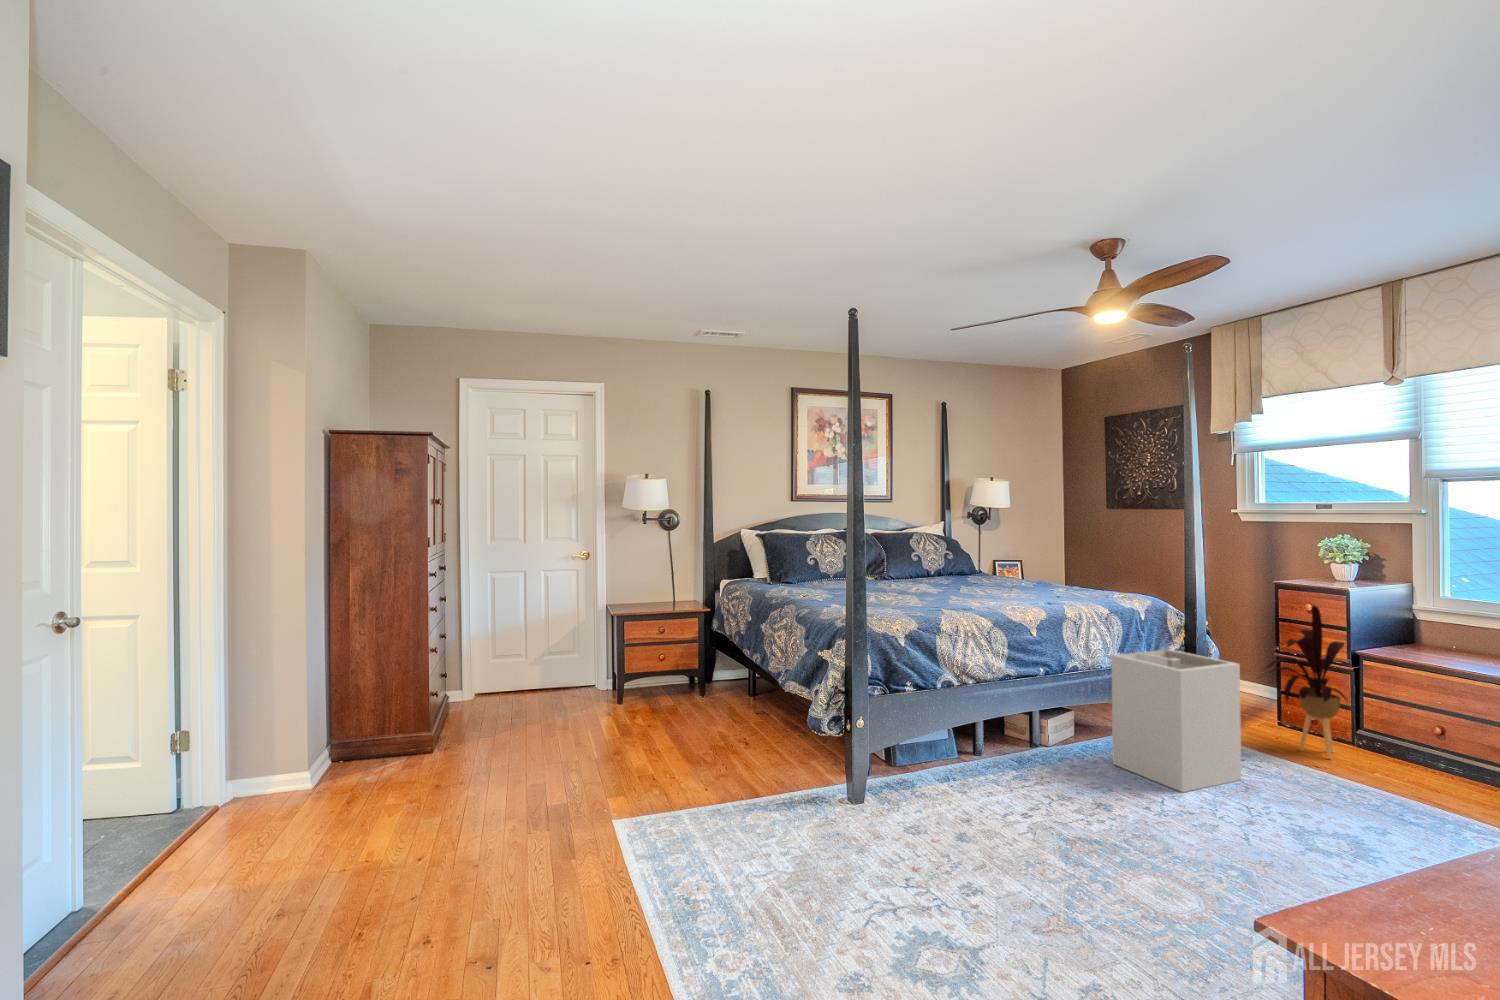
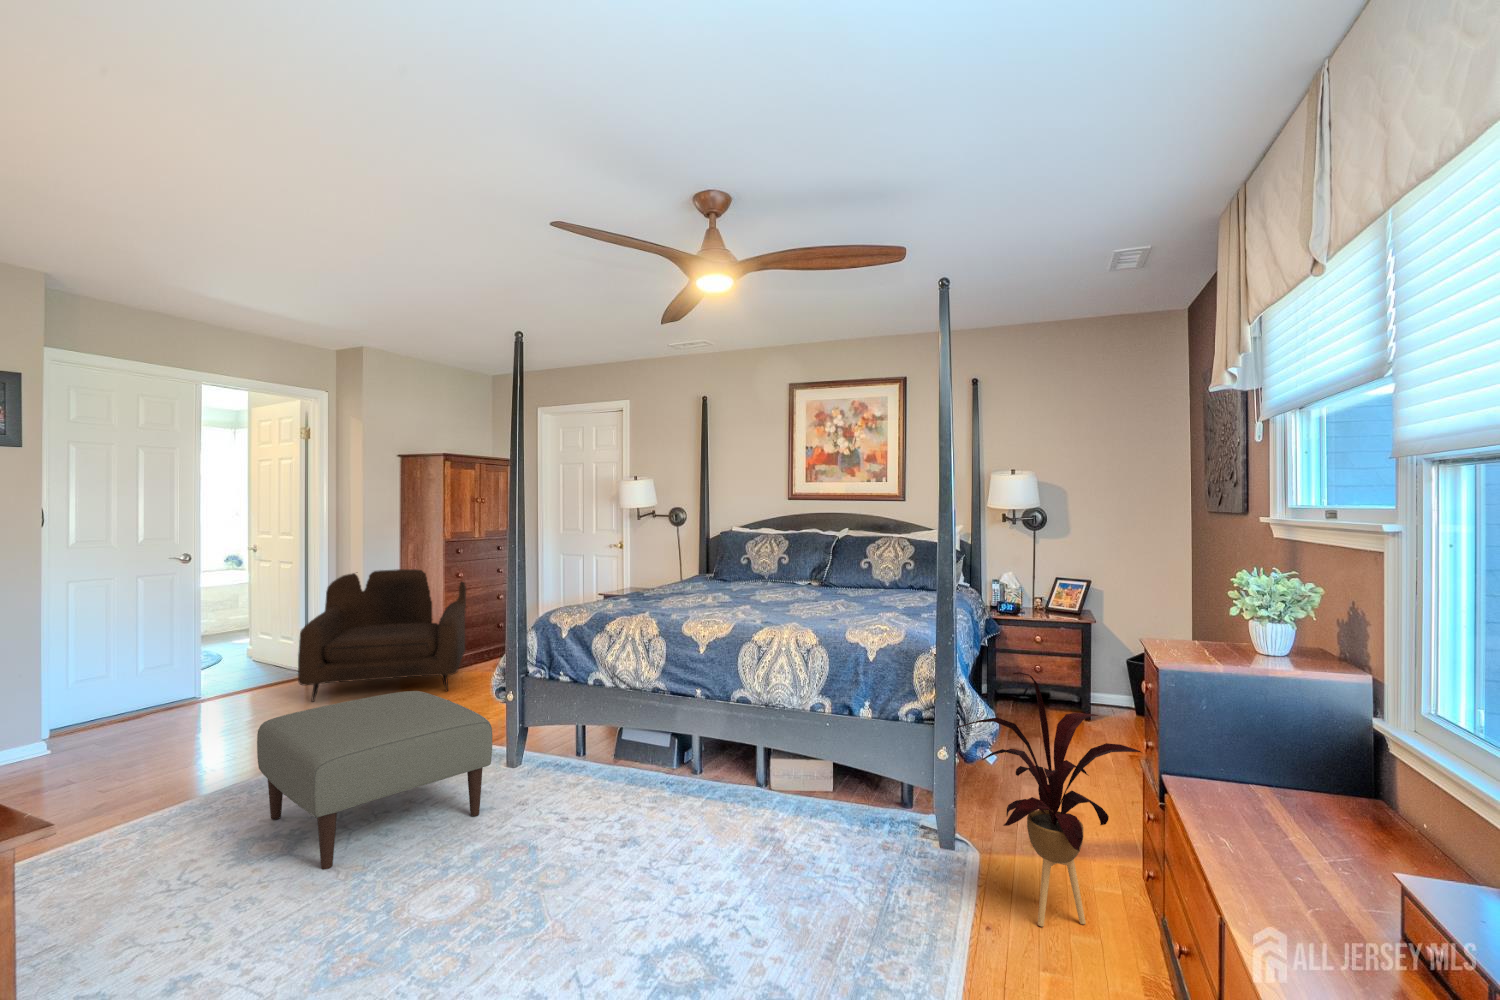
armchair: none [241,605,537,836] -> present [298,569,466,702]
laundry hamper: present [1111,649,1241,792] -> none [727,689,854,885]
ottoman: none [805,730,1056,933] -> present [257,691,492,869]

